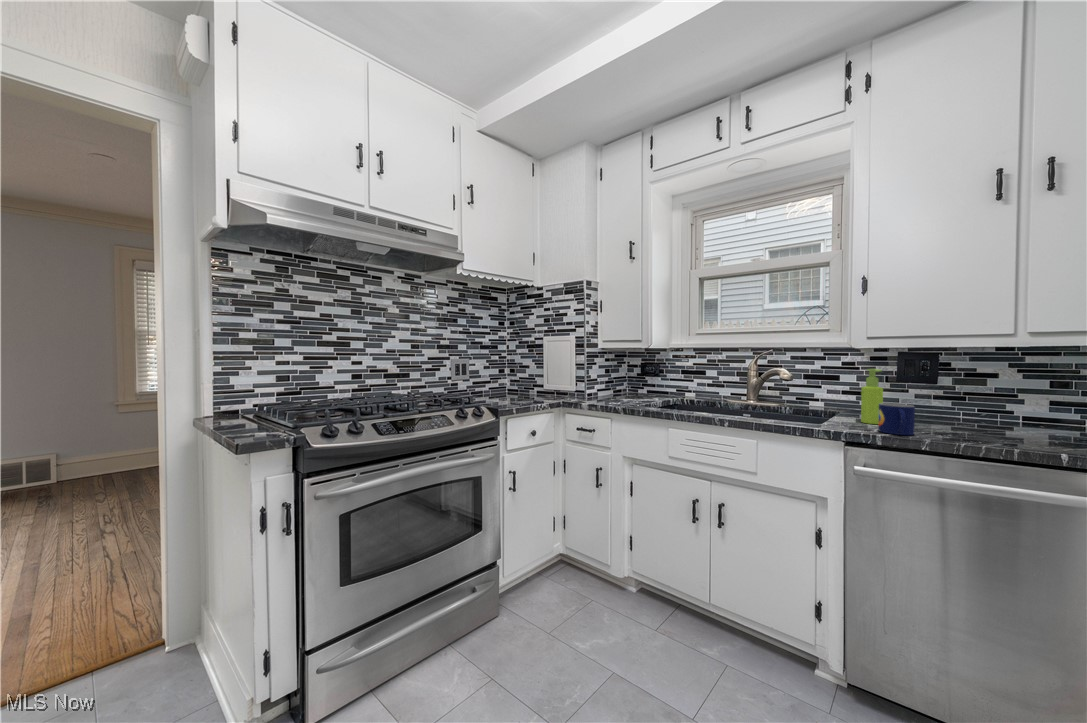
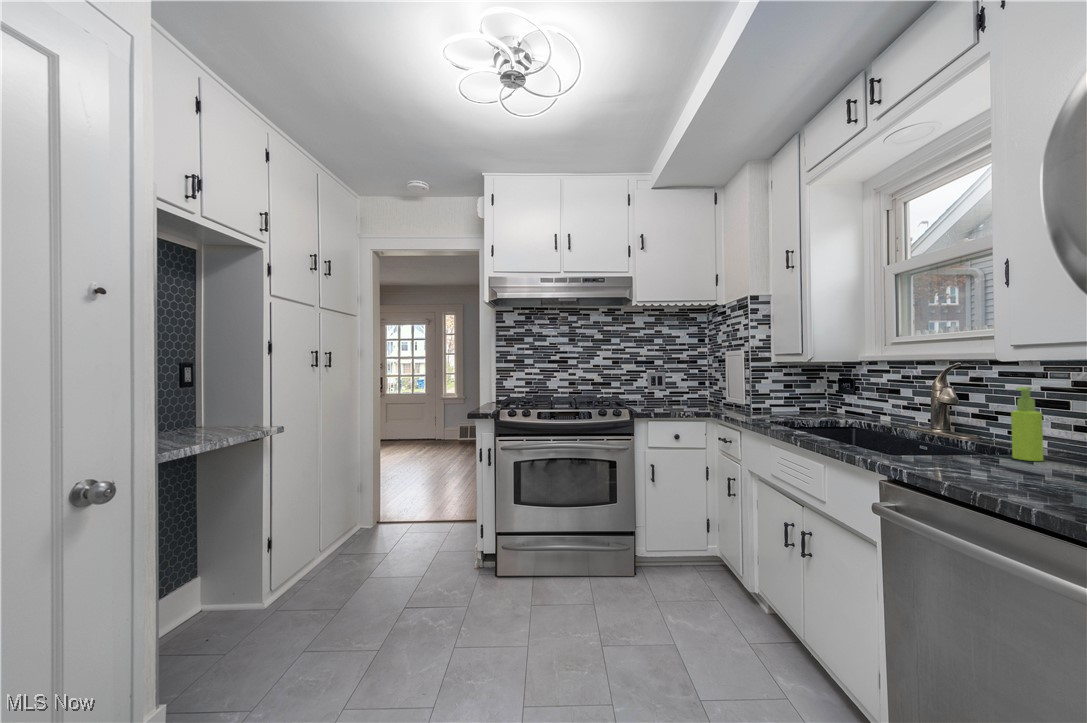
mug: present [878,403,915,435] -> none [961,428,1010,467]

